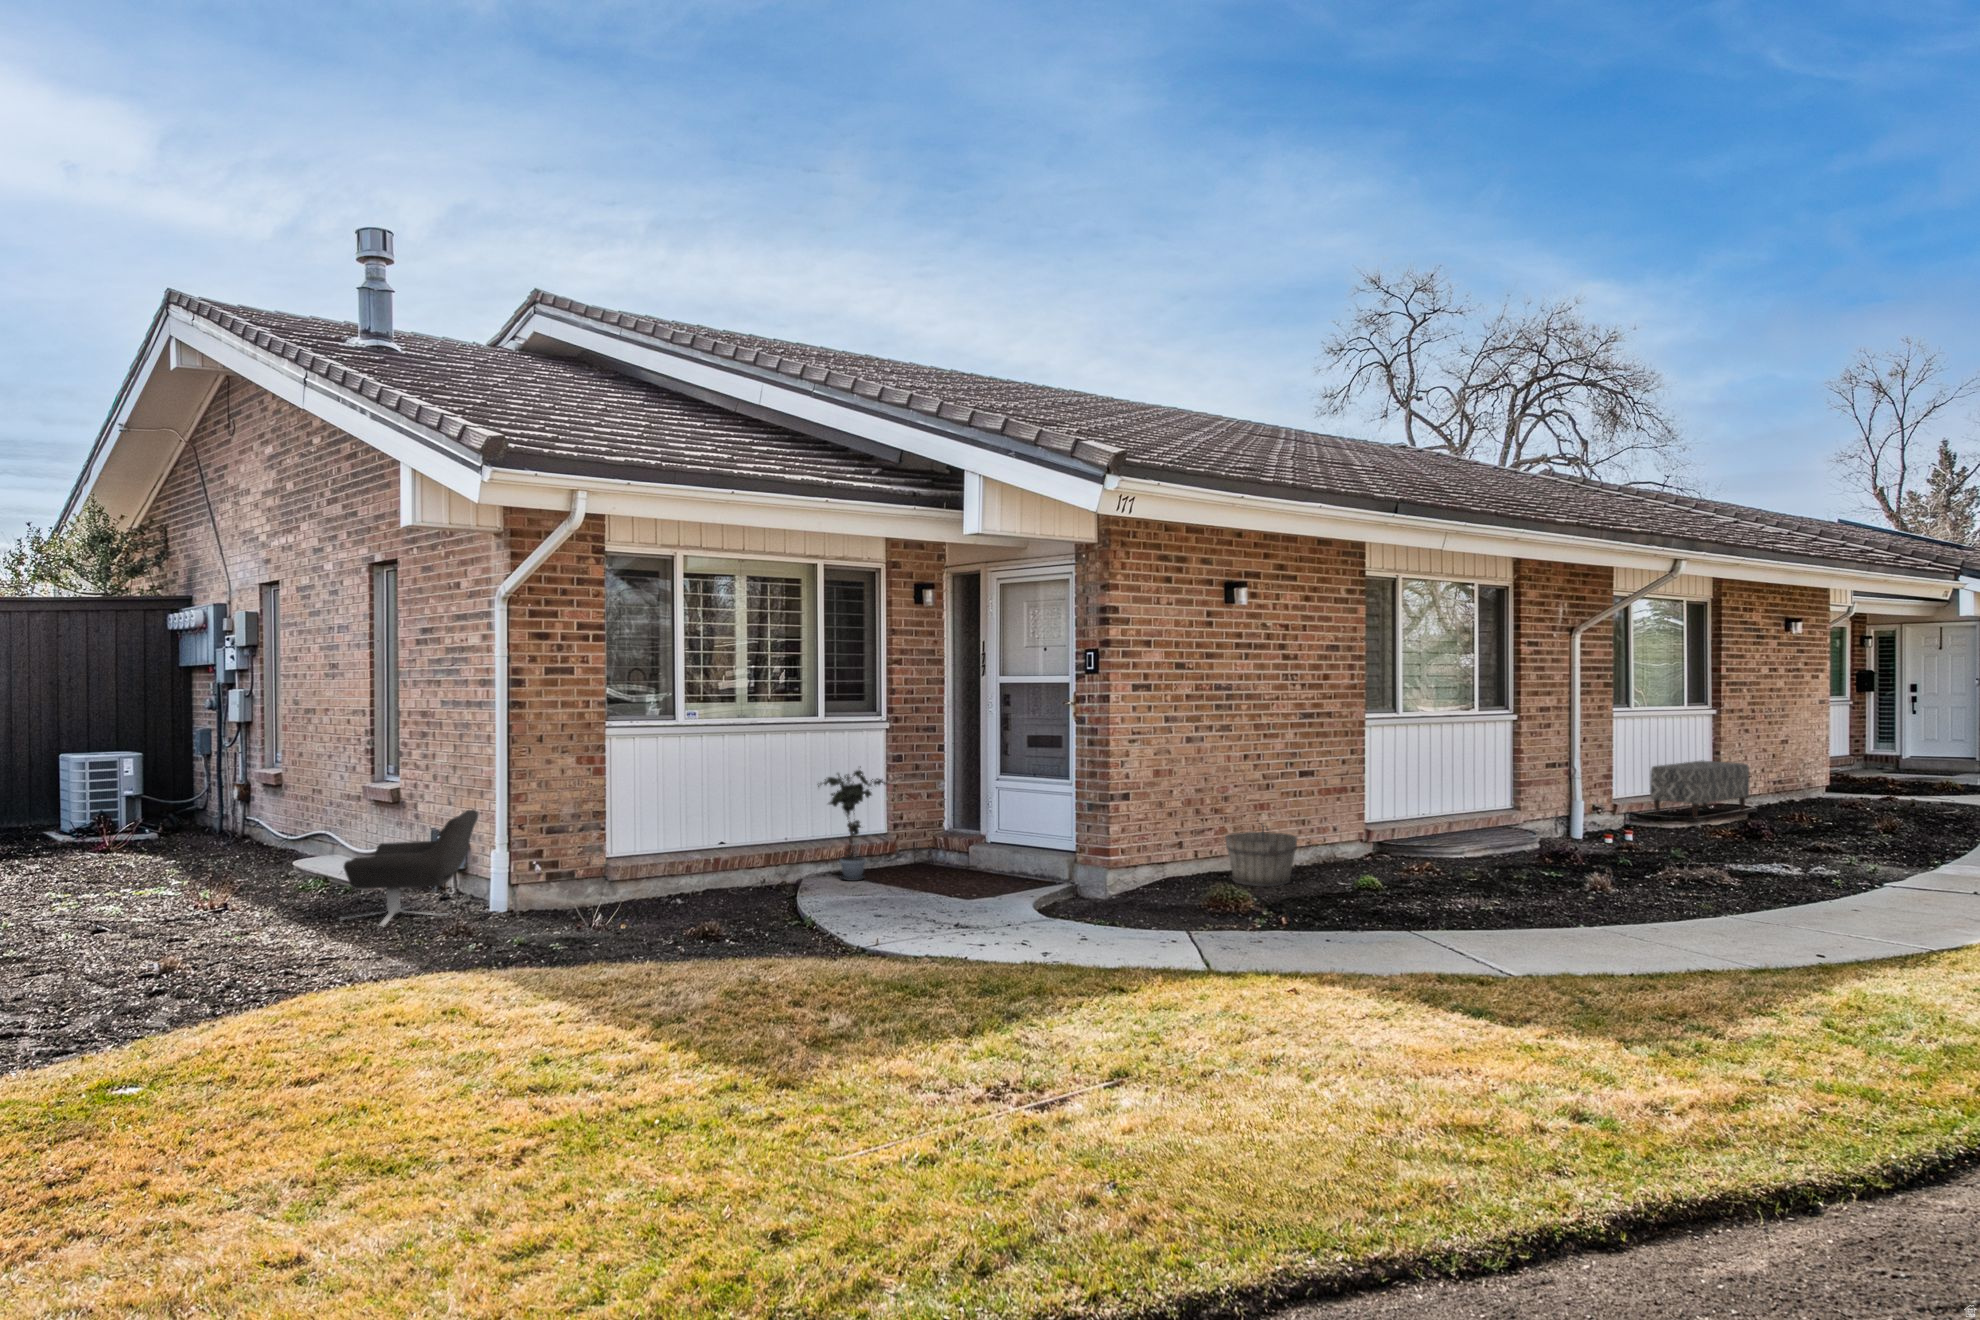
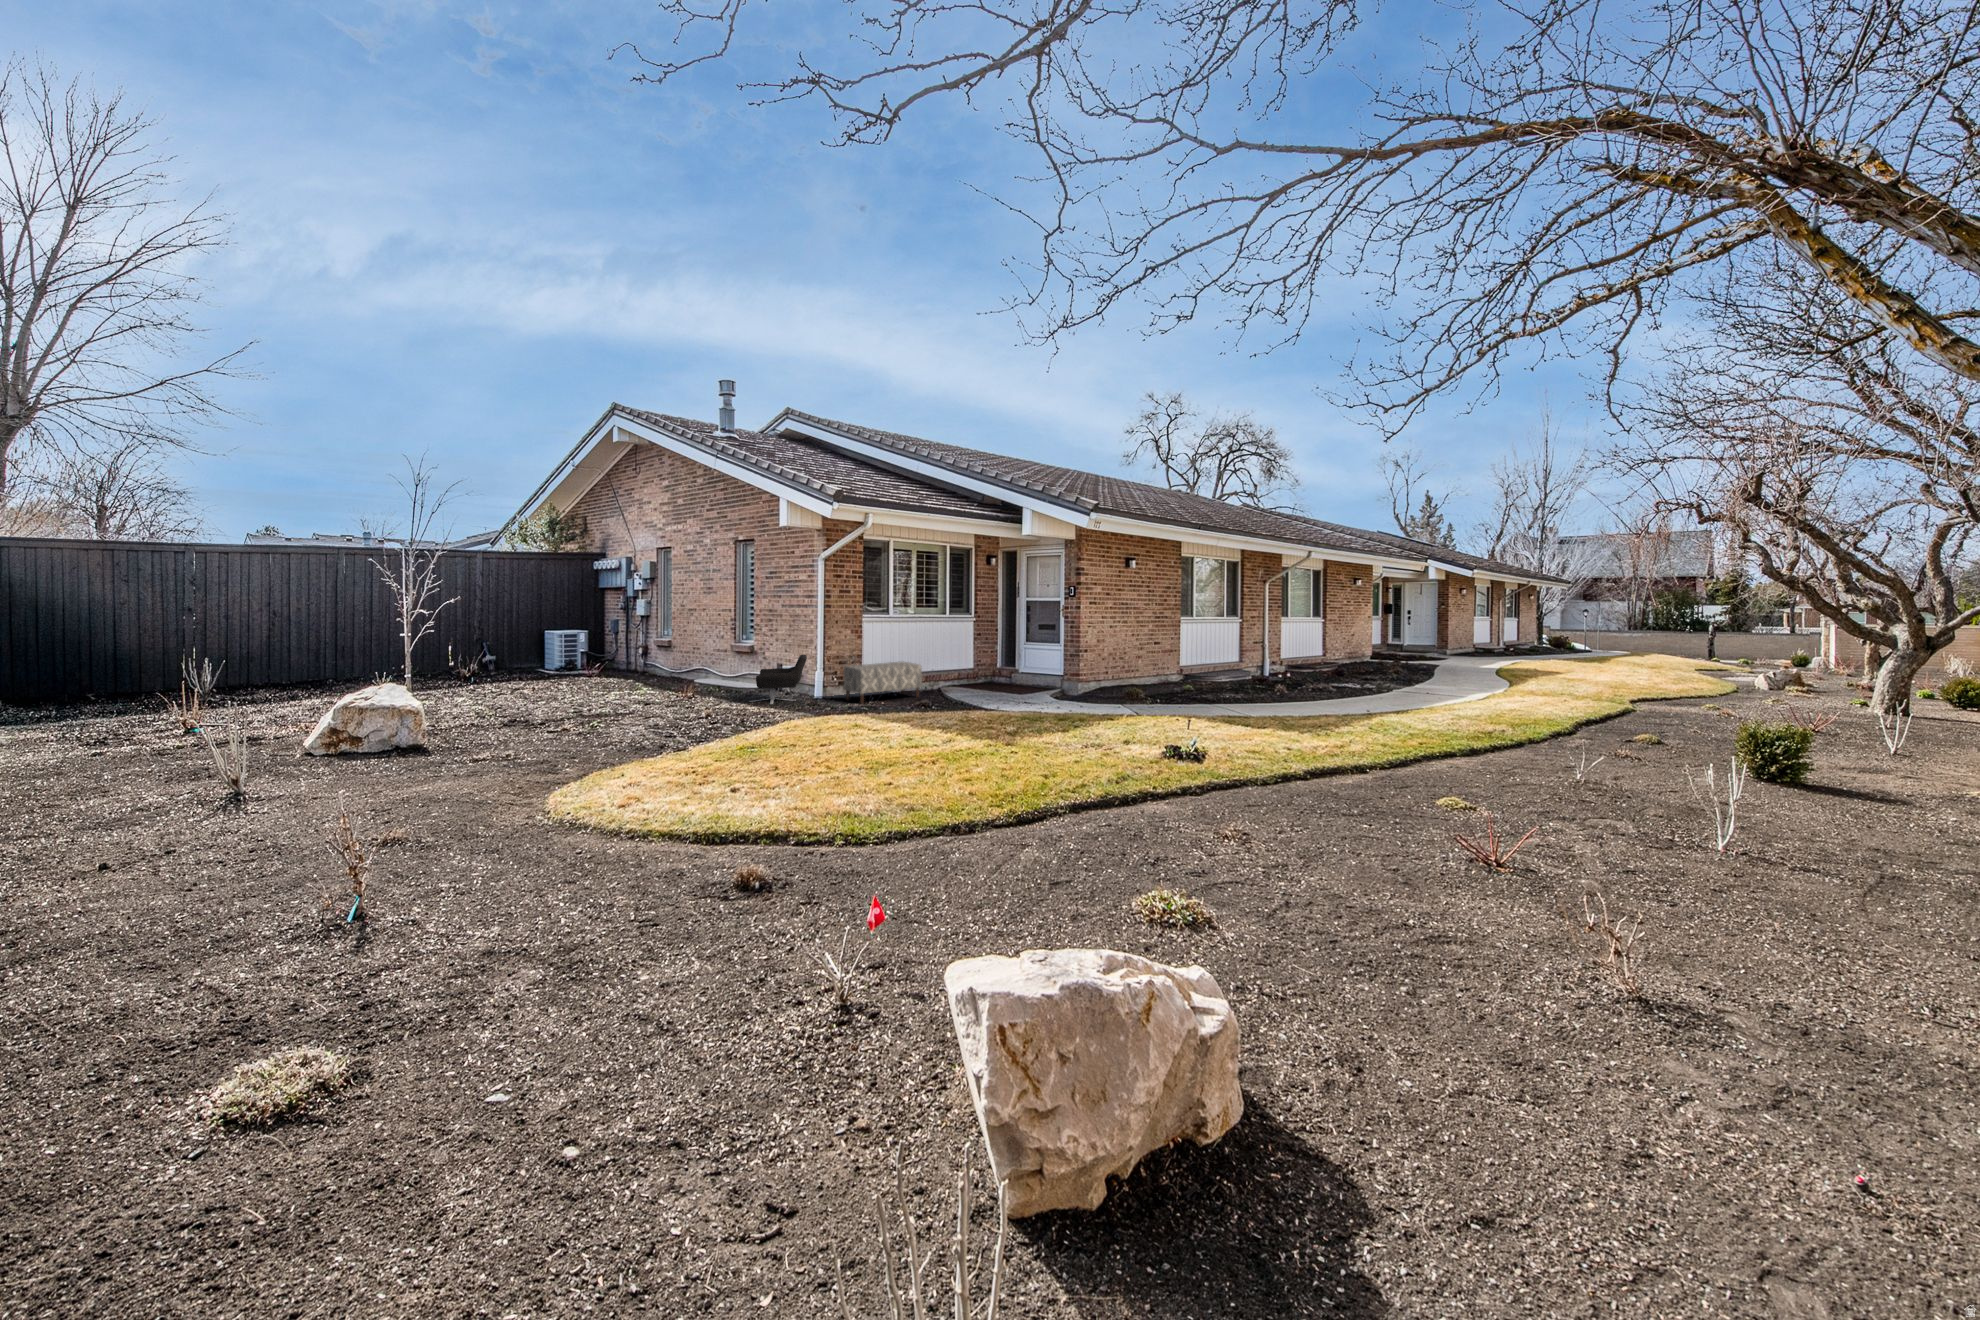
bench: present [1650,760,1749,819] -> present [843,662,922,703]
potted plant: present [818,770,887,881] -> none [948,638,978,688]
wooden bucket: present [1225,824,1297,886] -> none [1125,663,1157,691]

